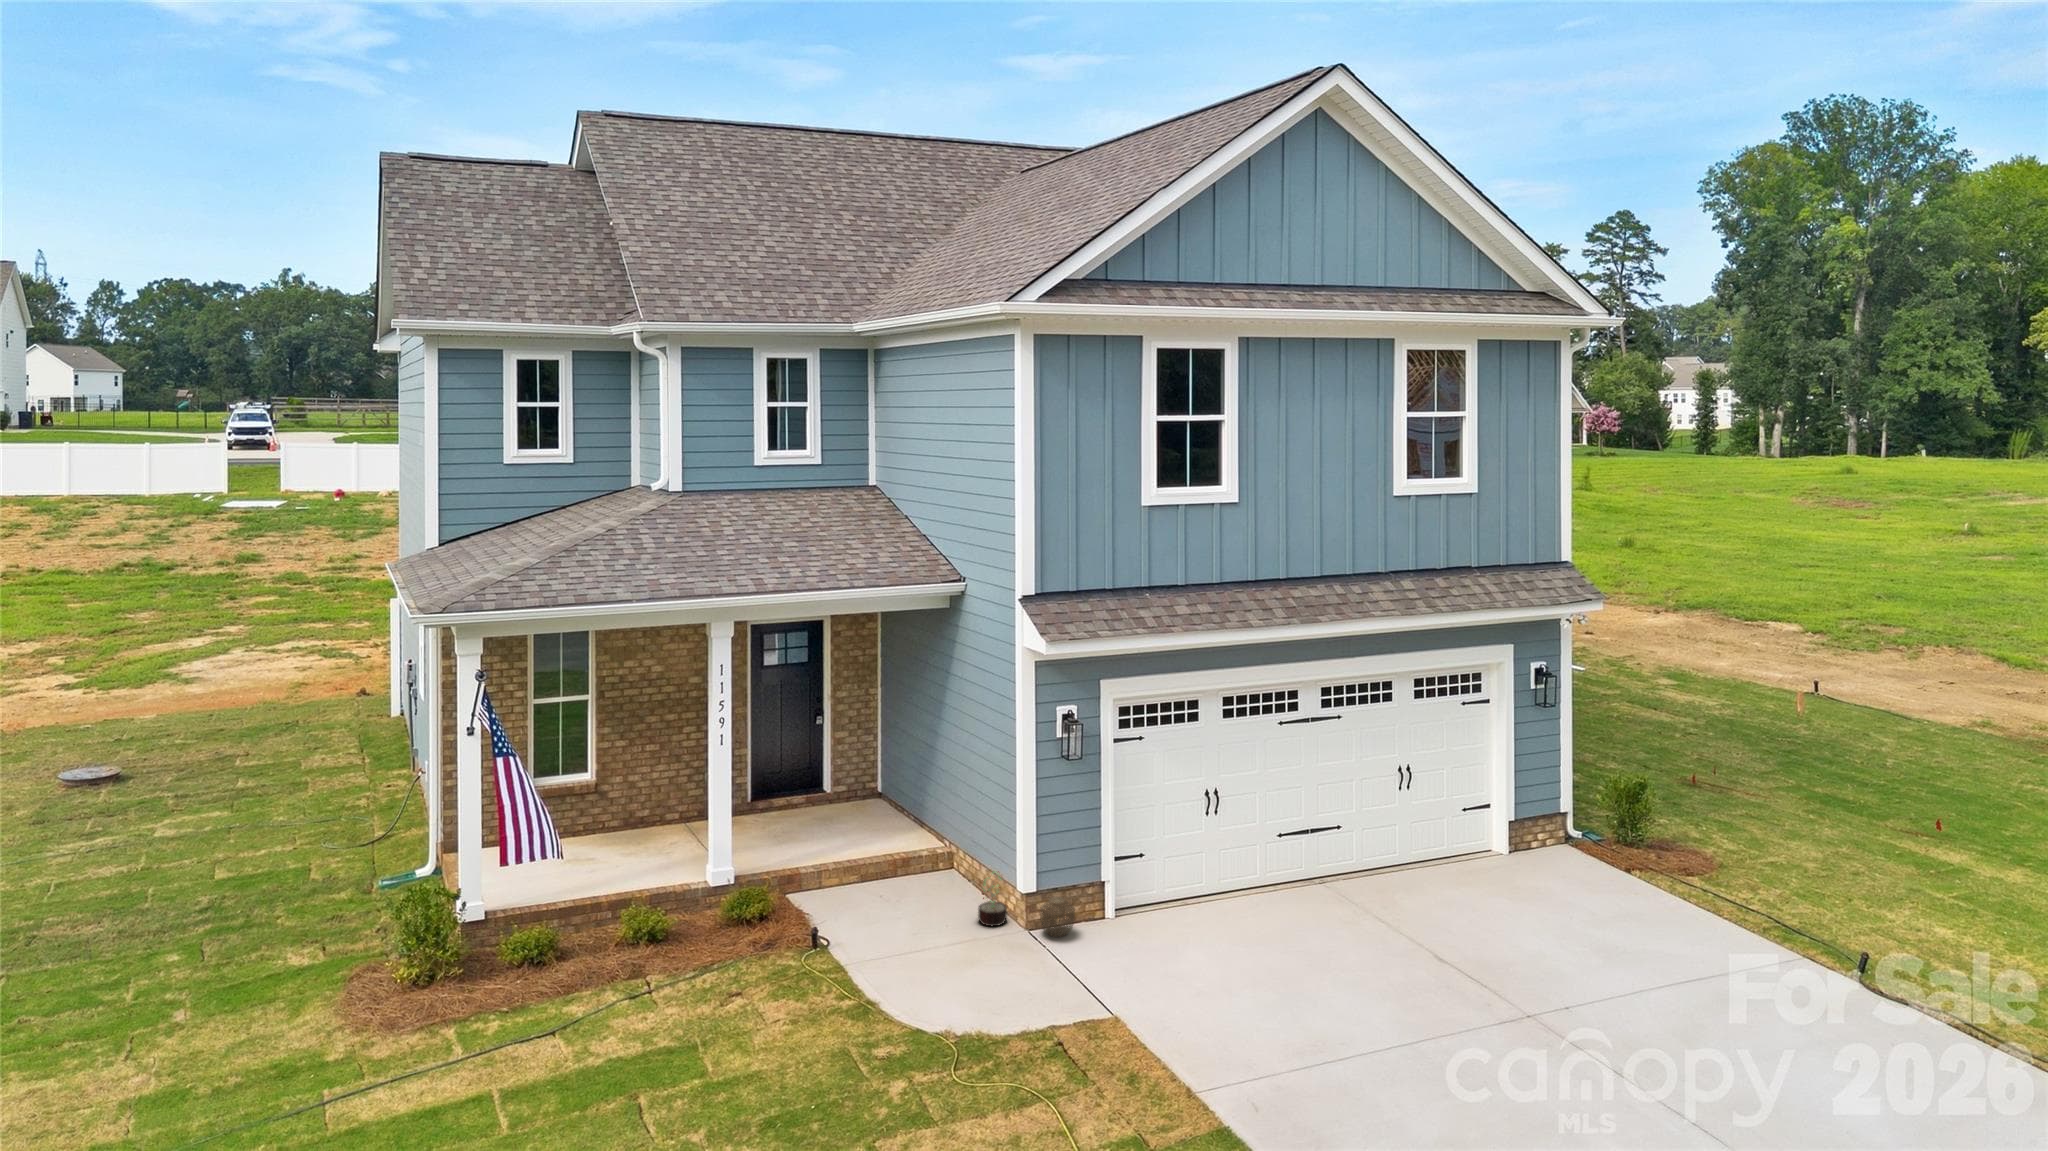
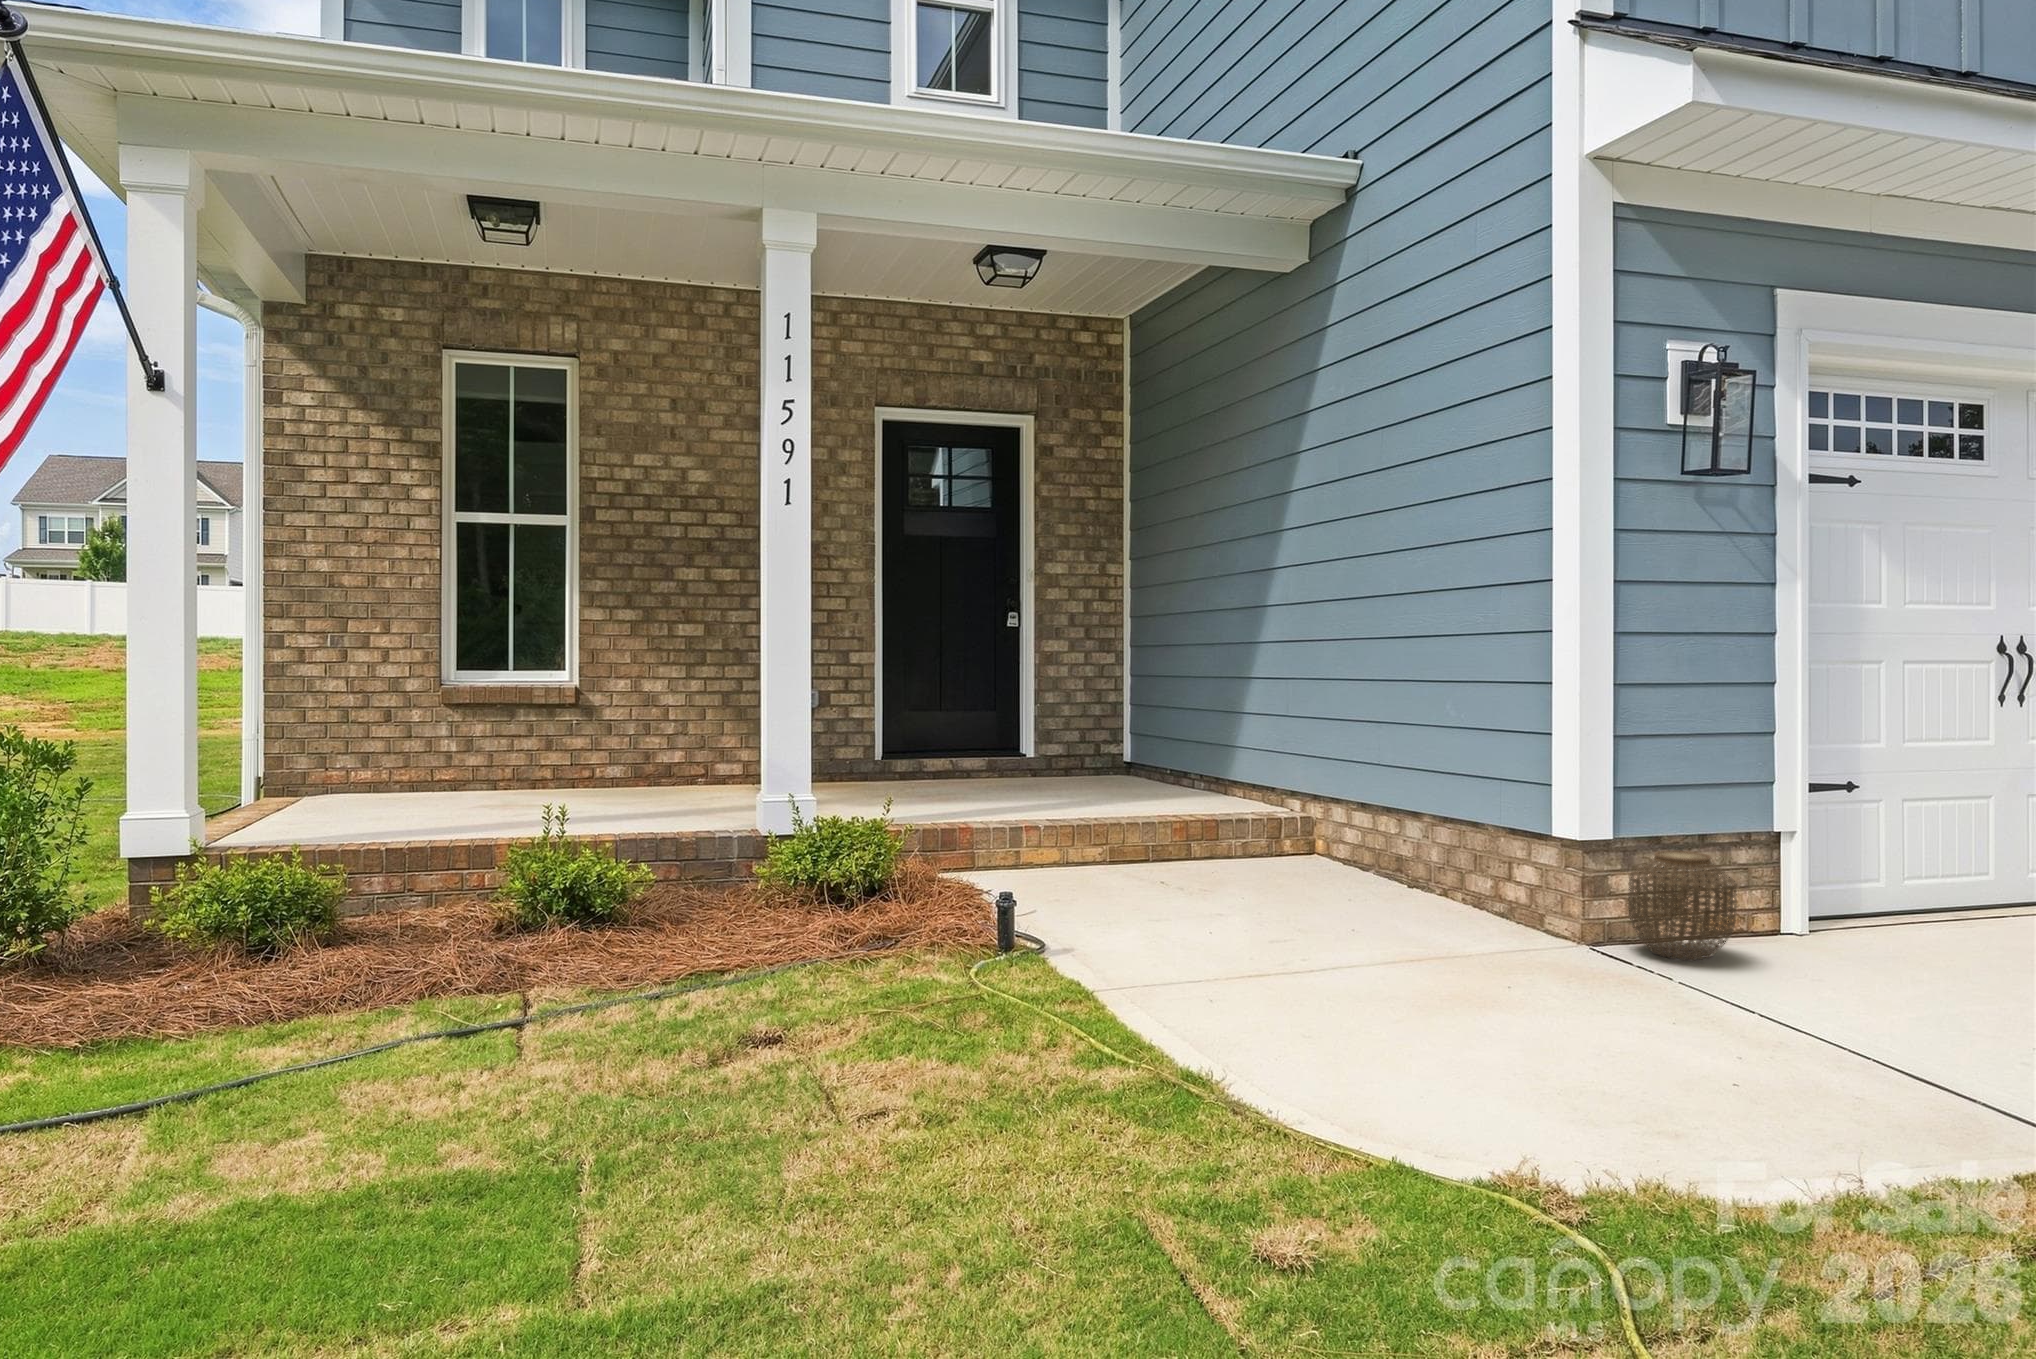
decorative plant: present [978,871,1007,926] -> none [1435,795,1517,937]

